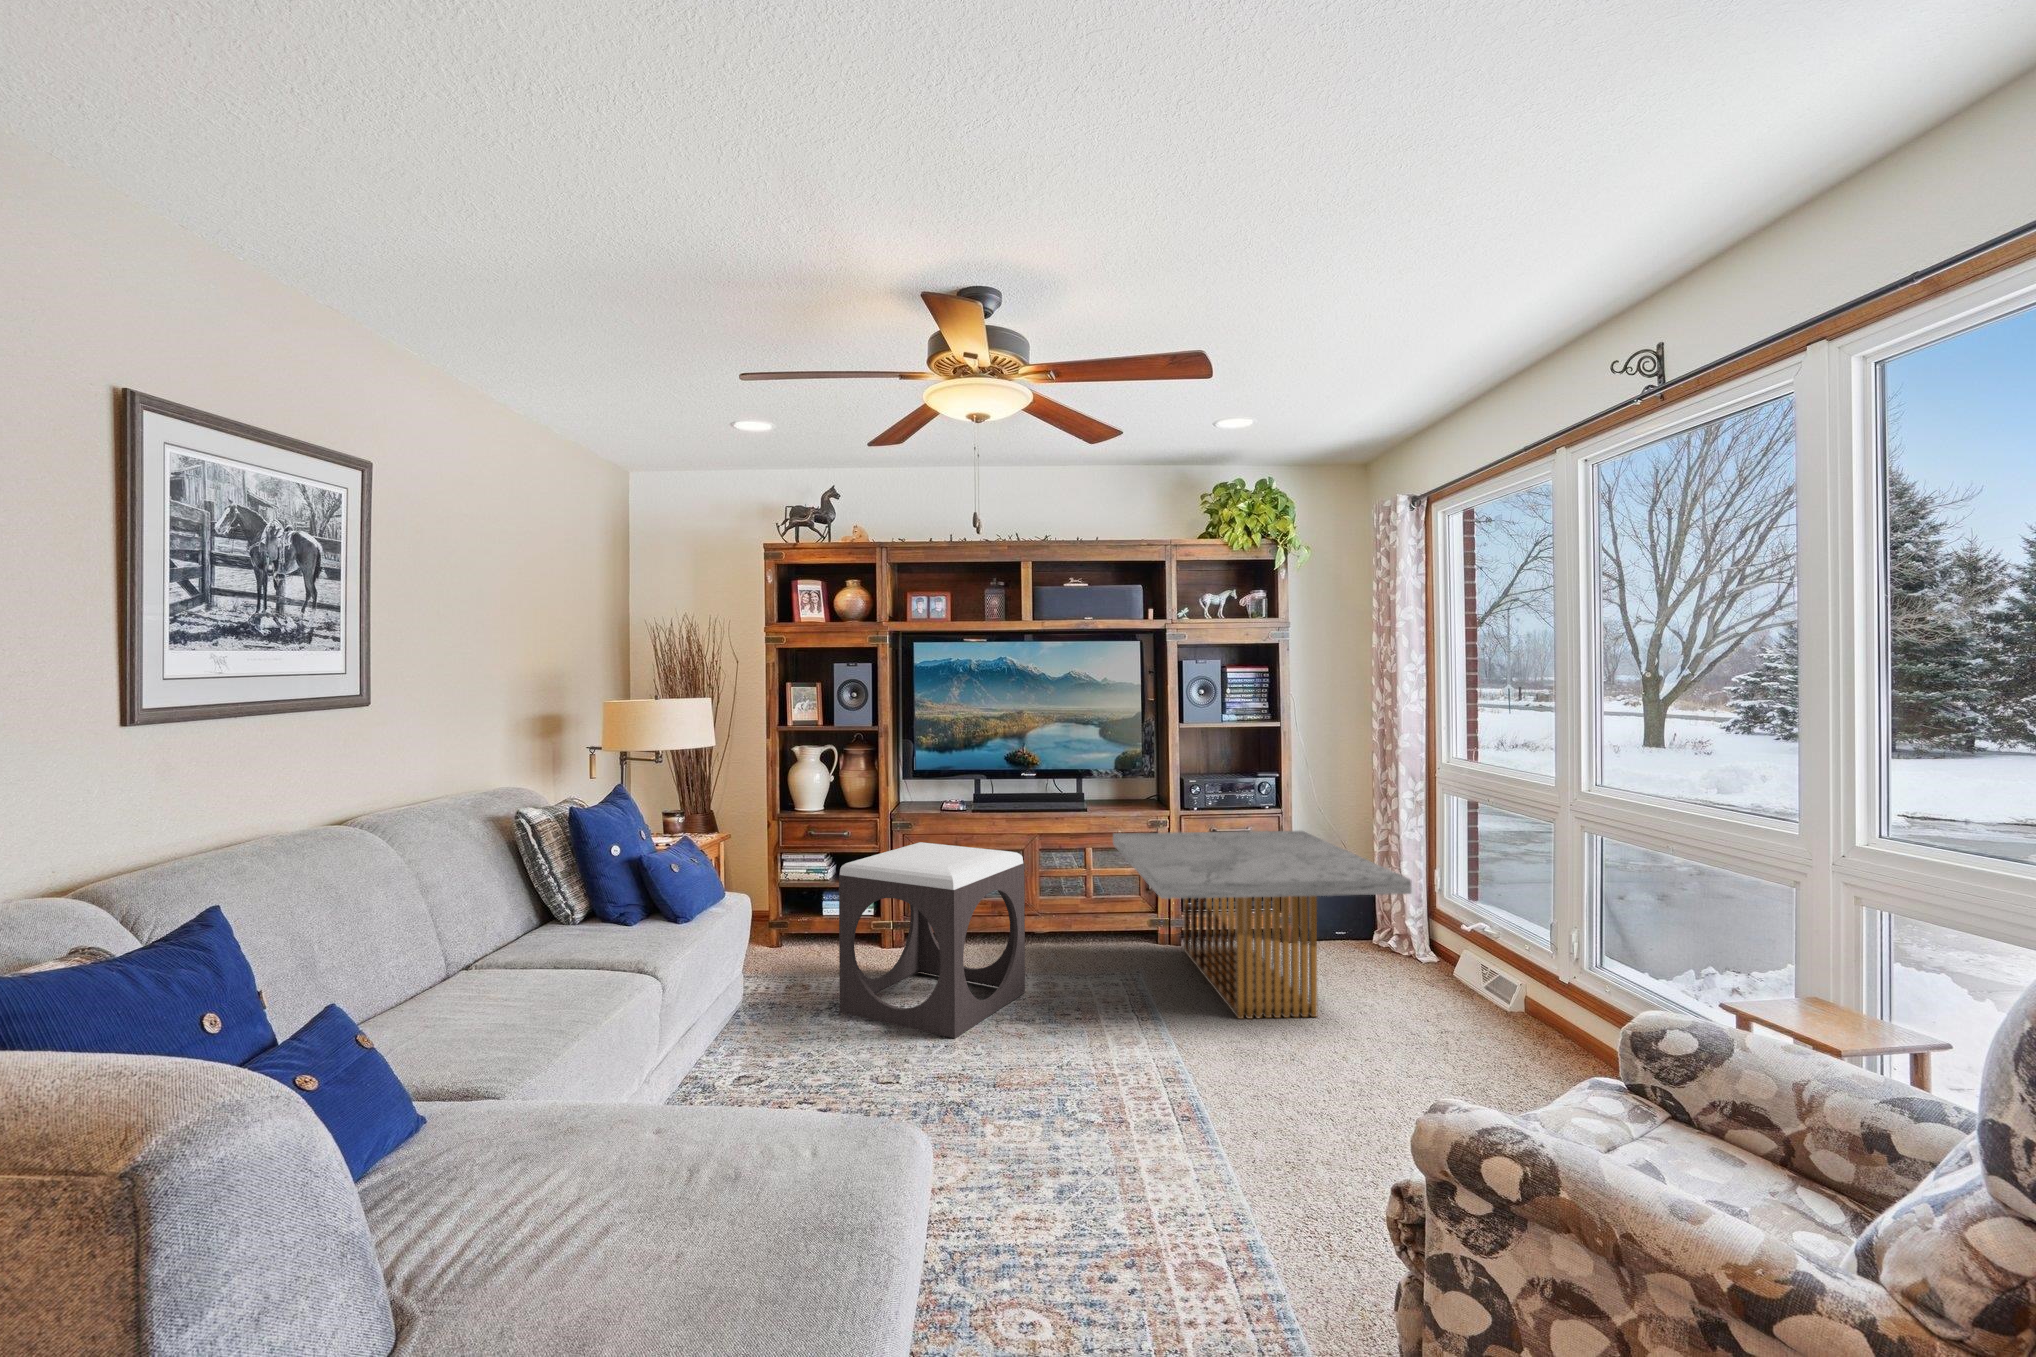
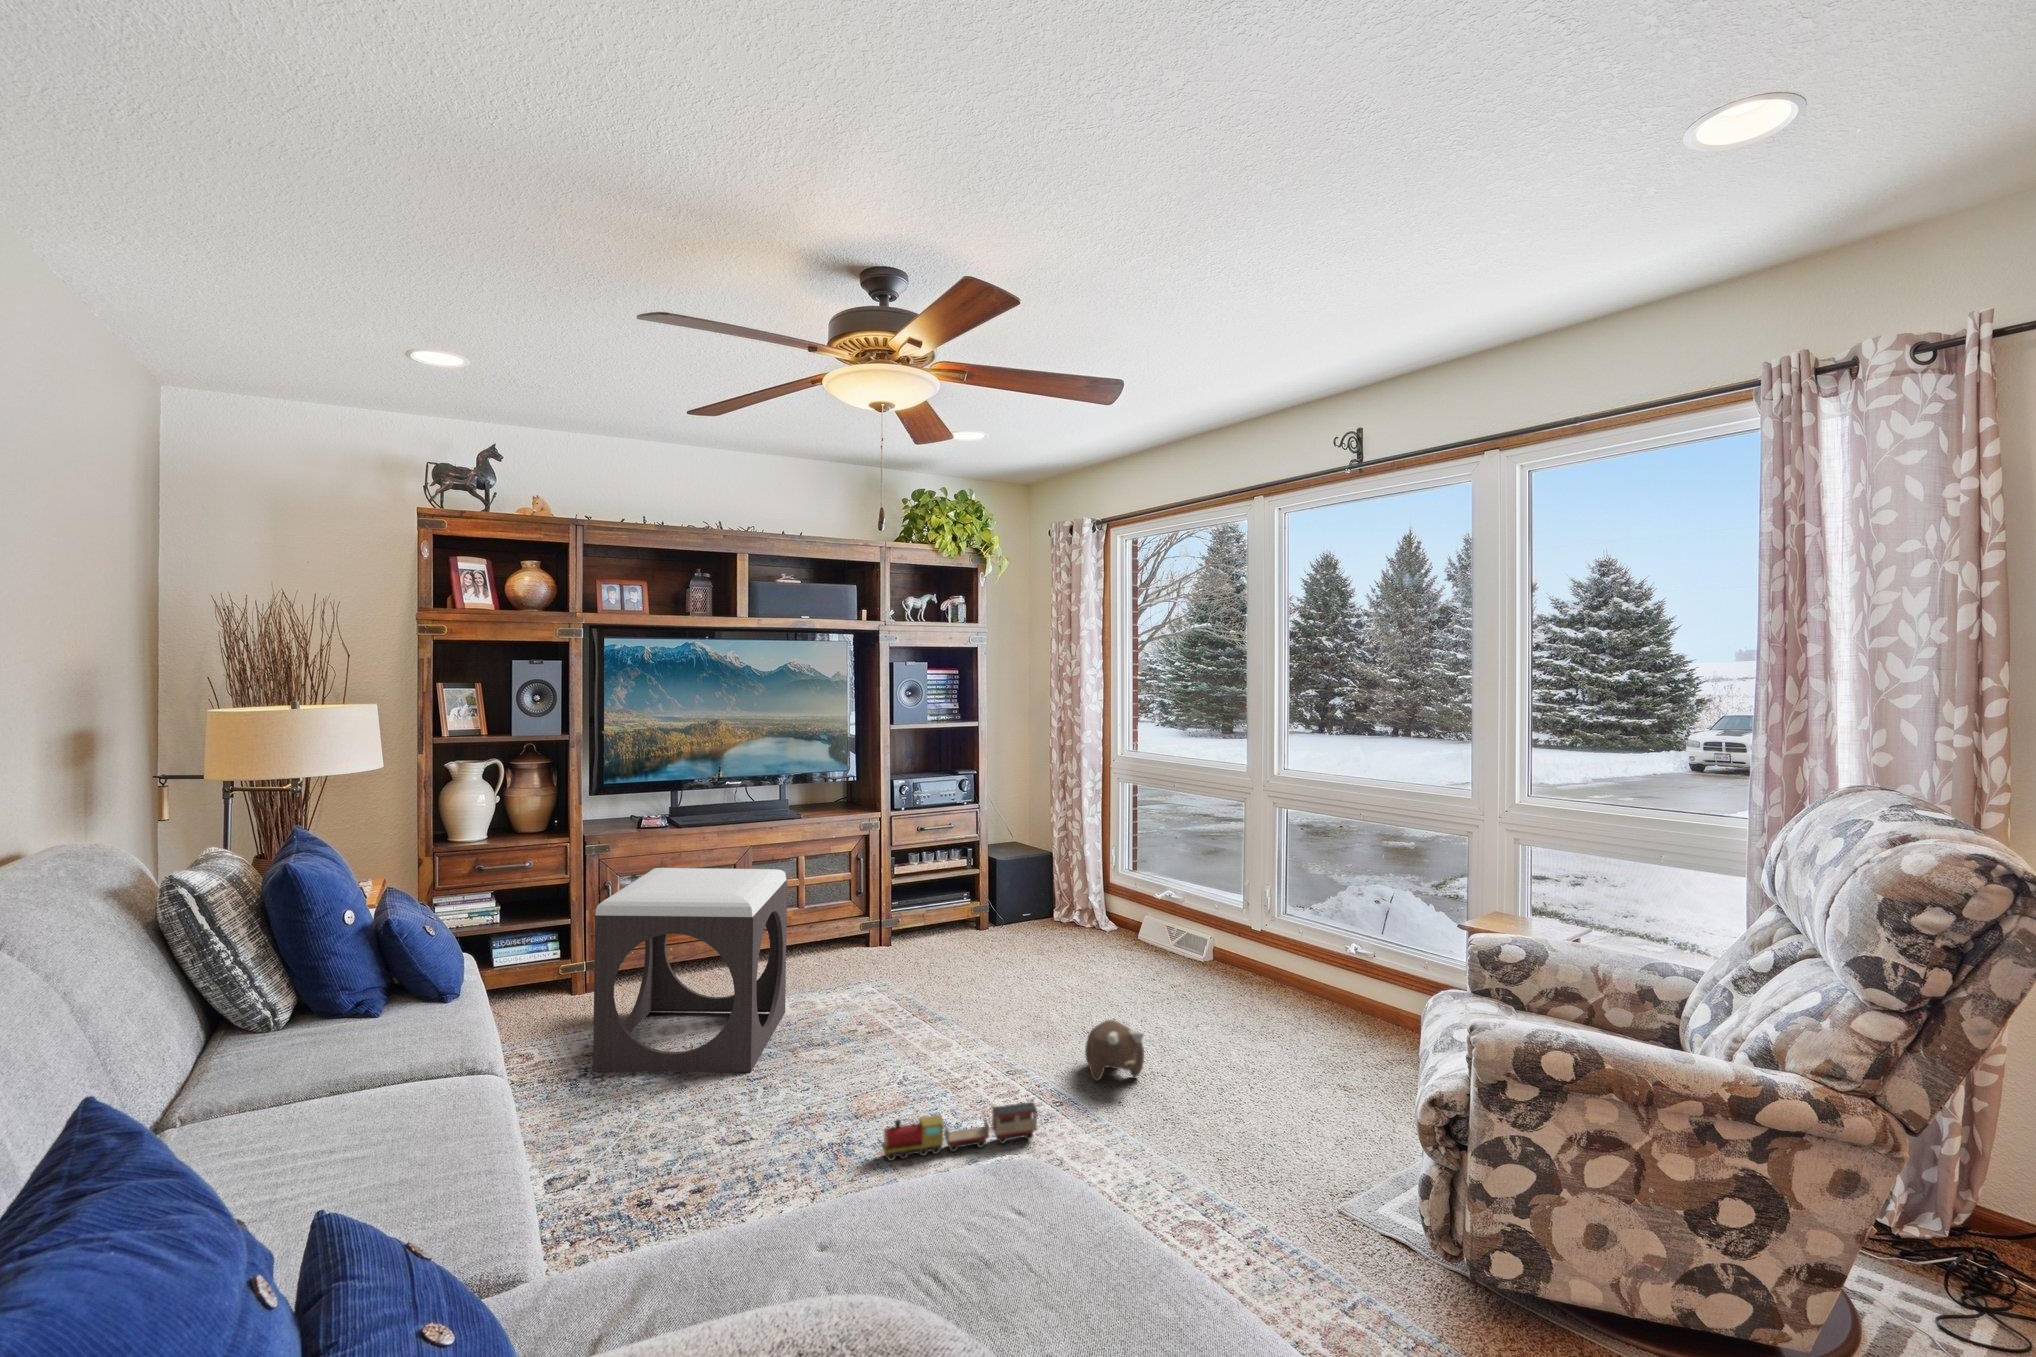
coffee table: present [1113,831,1412,1019] -> none [835,823,1130,1002]
plush toy: none [1280,1055,1352,1131] -> present [1085,1020,1144,1081]
toy train: none [1001,1107,1171,1166] -> present [881,1102,1037,1161]

